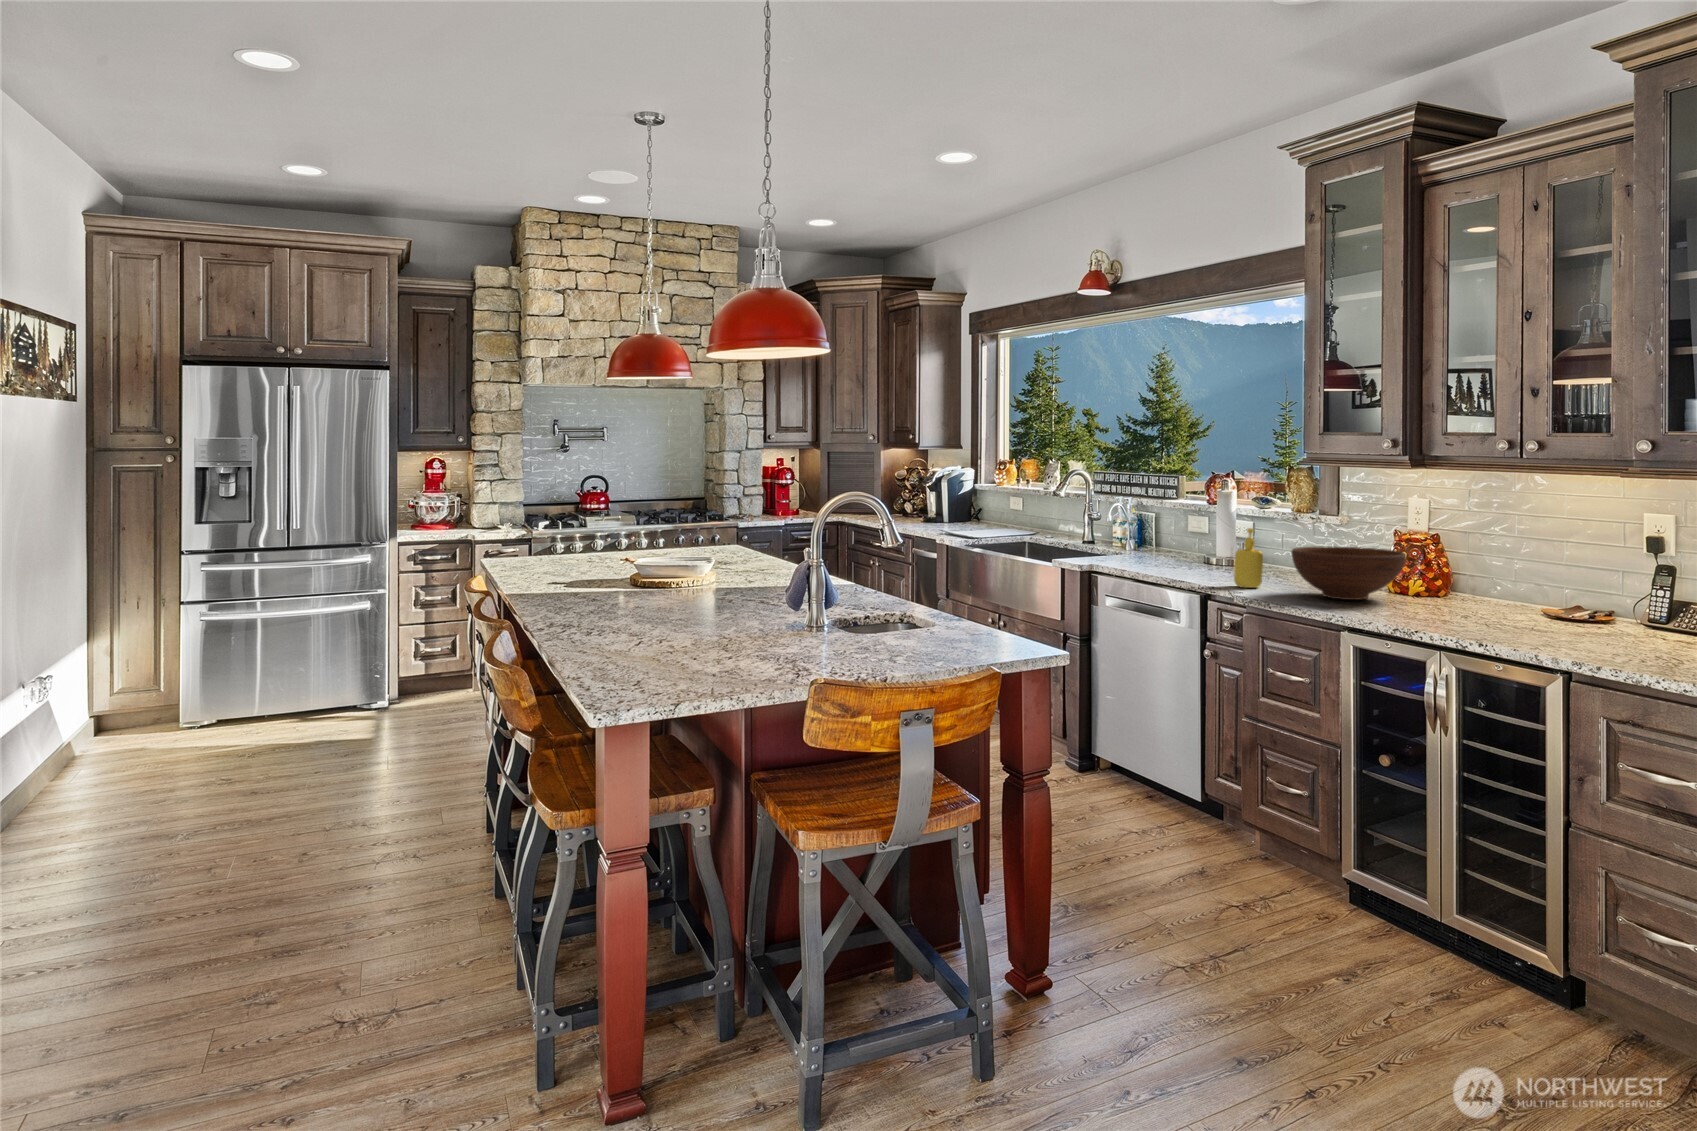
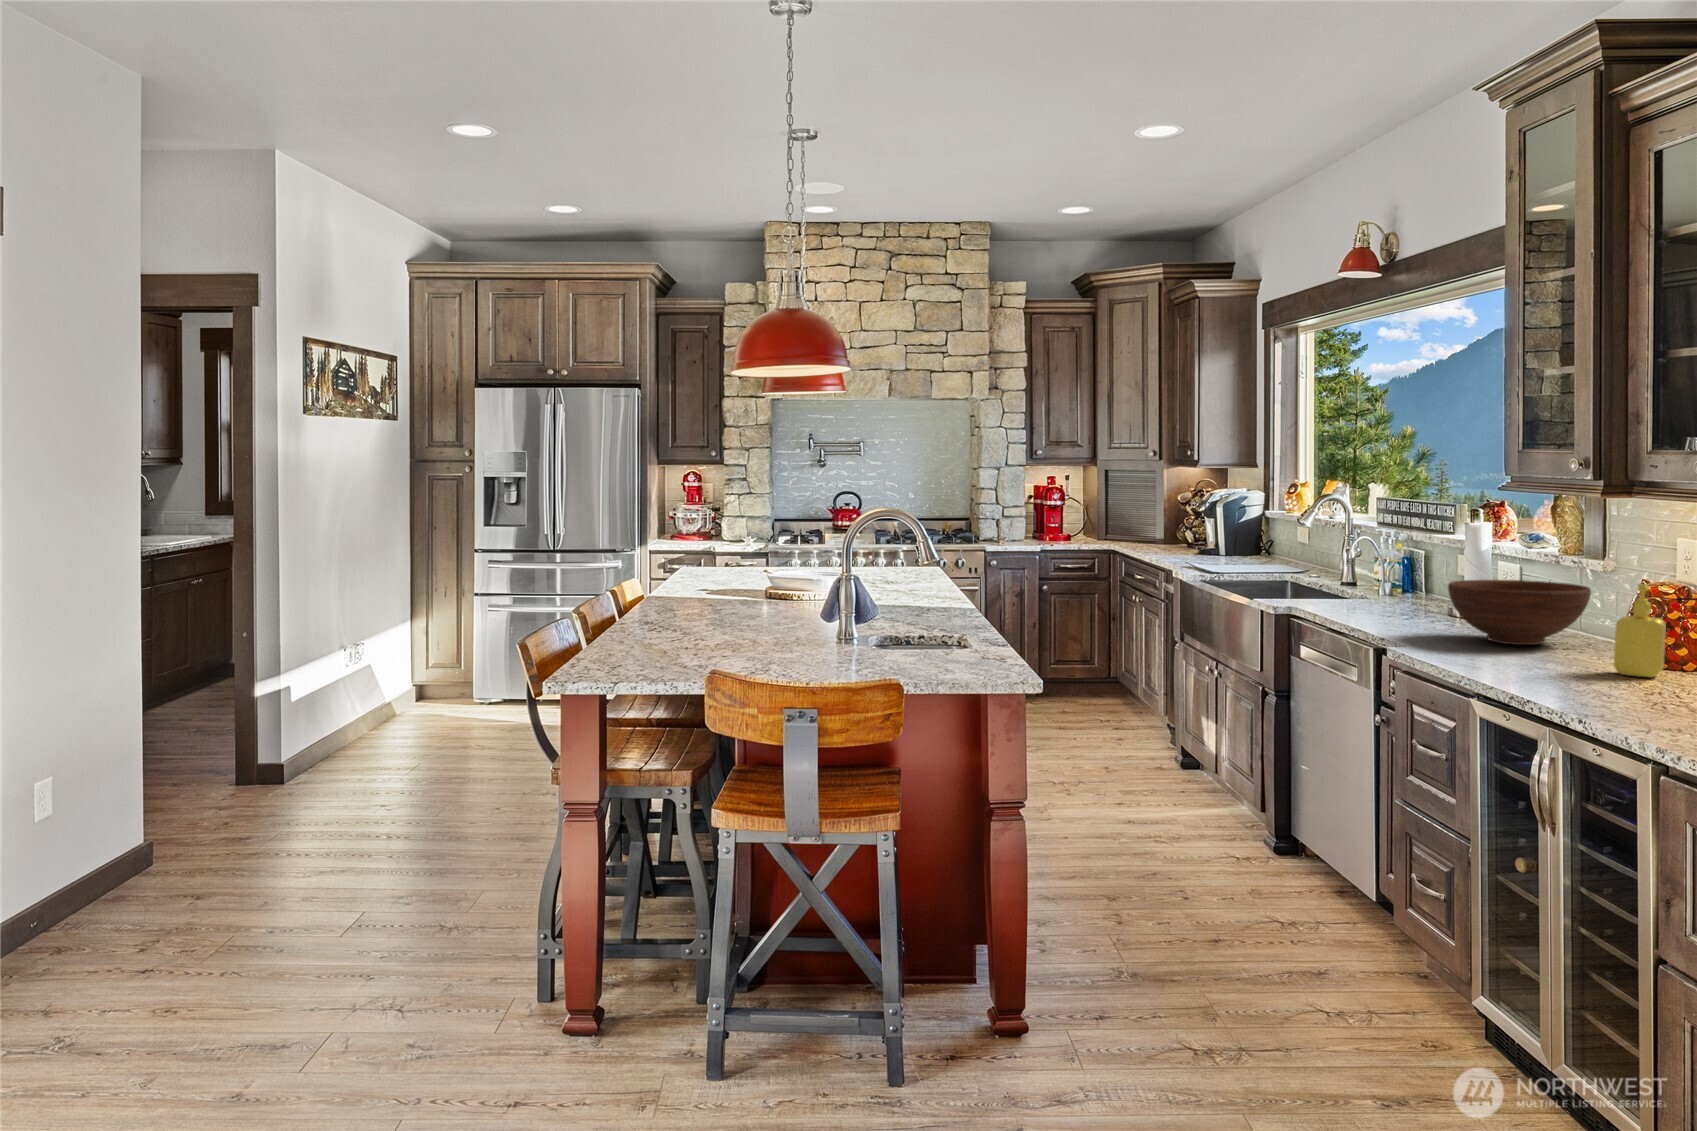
soap dispenser: present [1234,528,1263,588] -> present [1614,584,1666,678]

